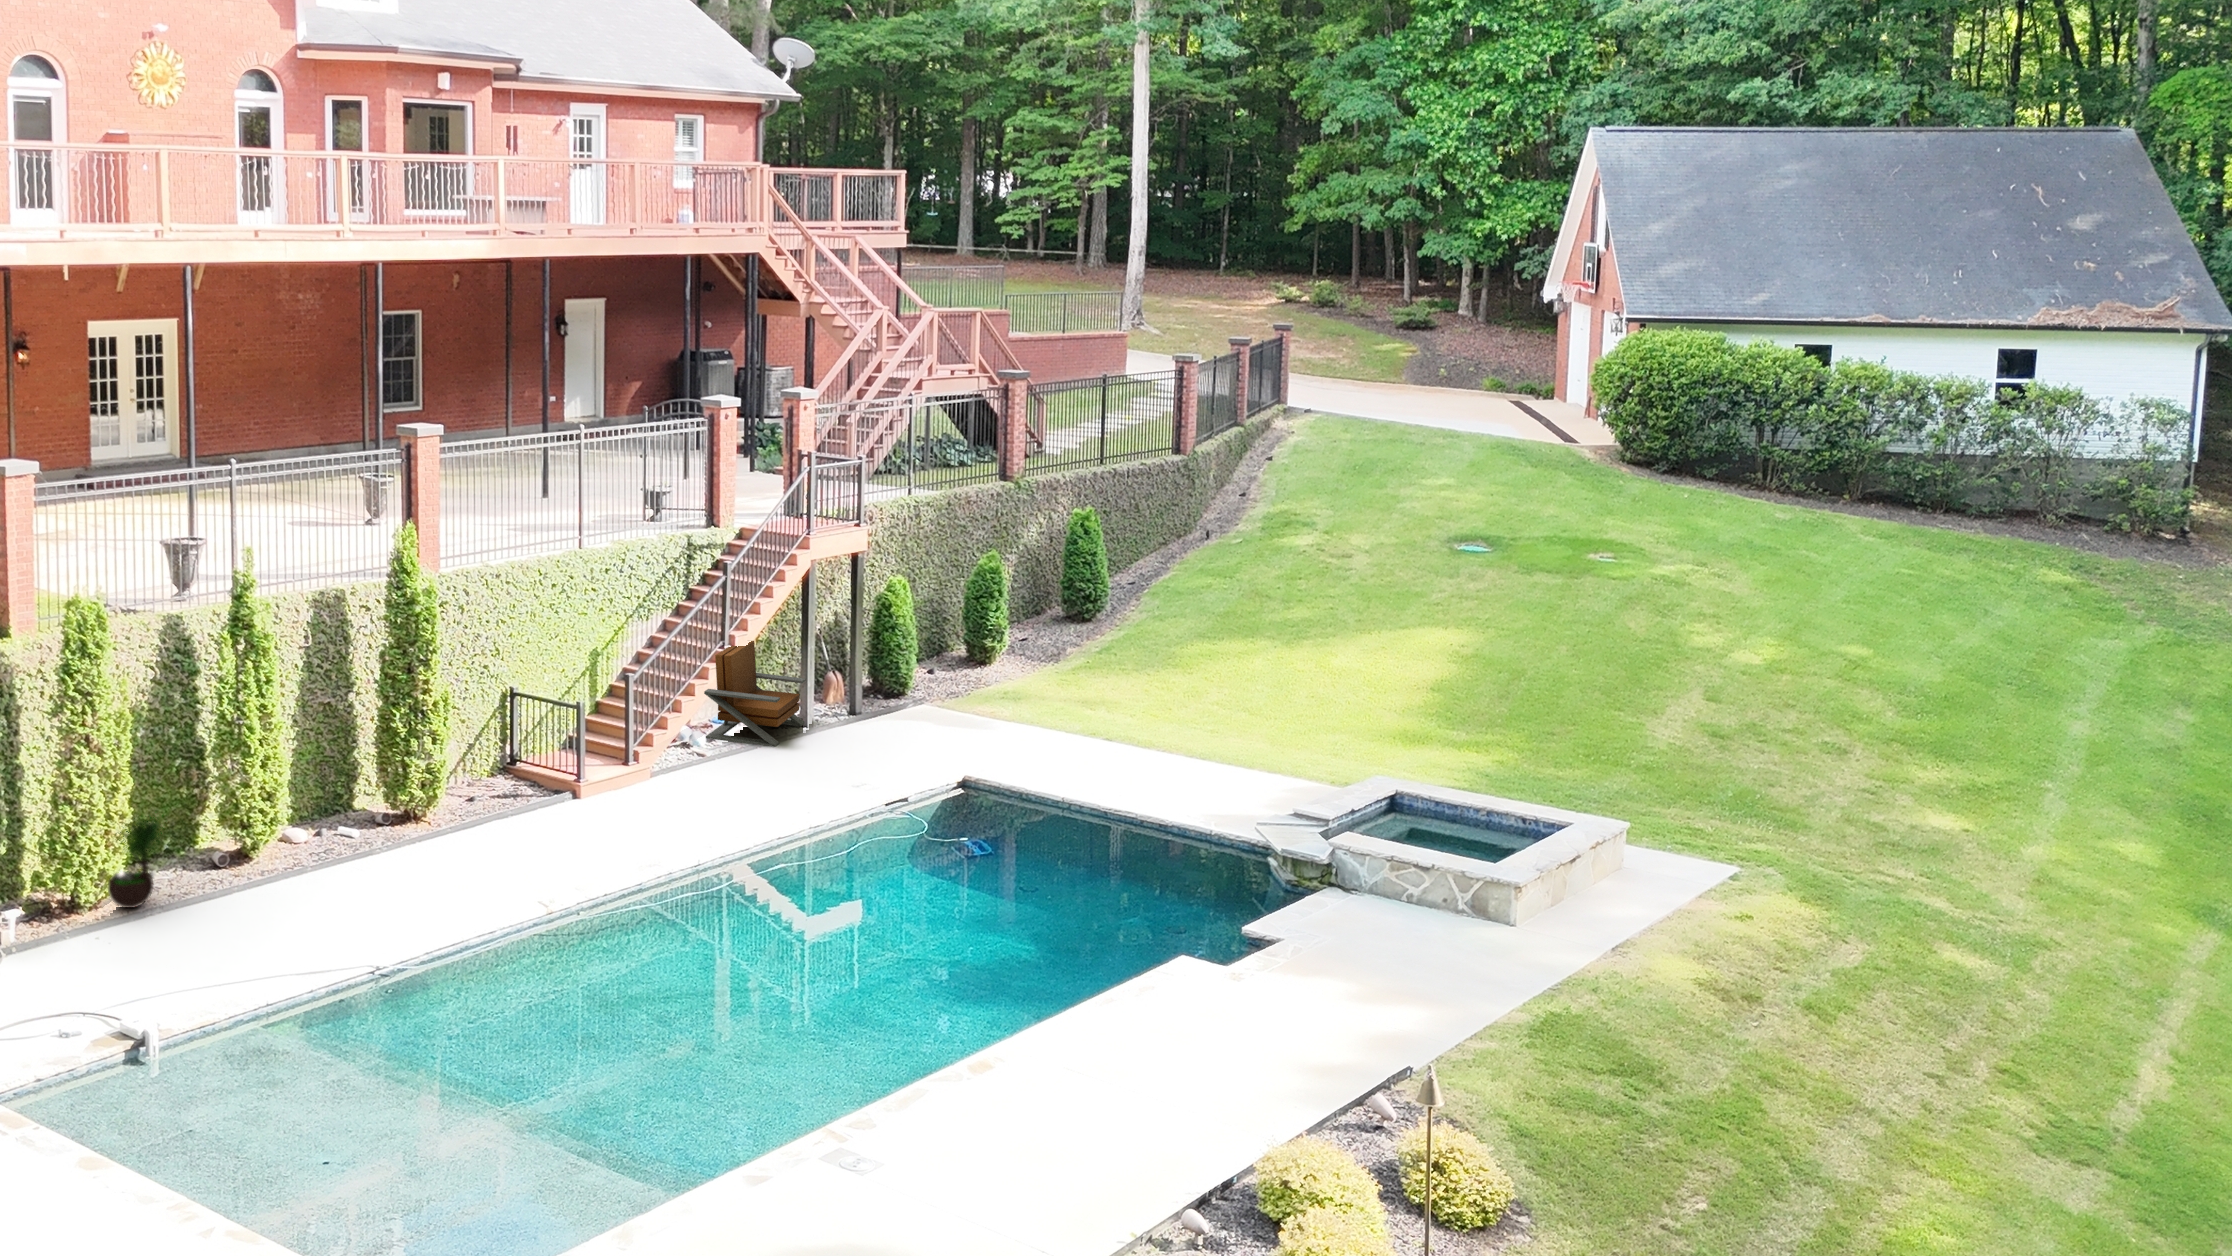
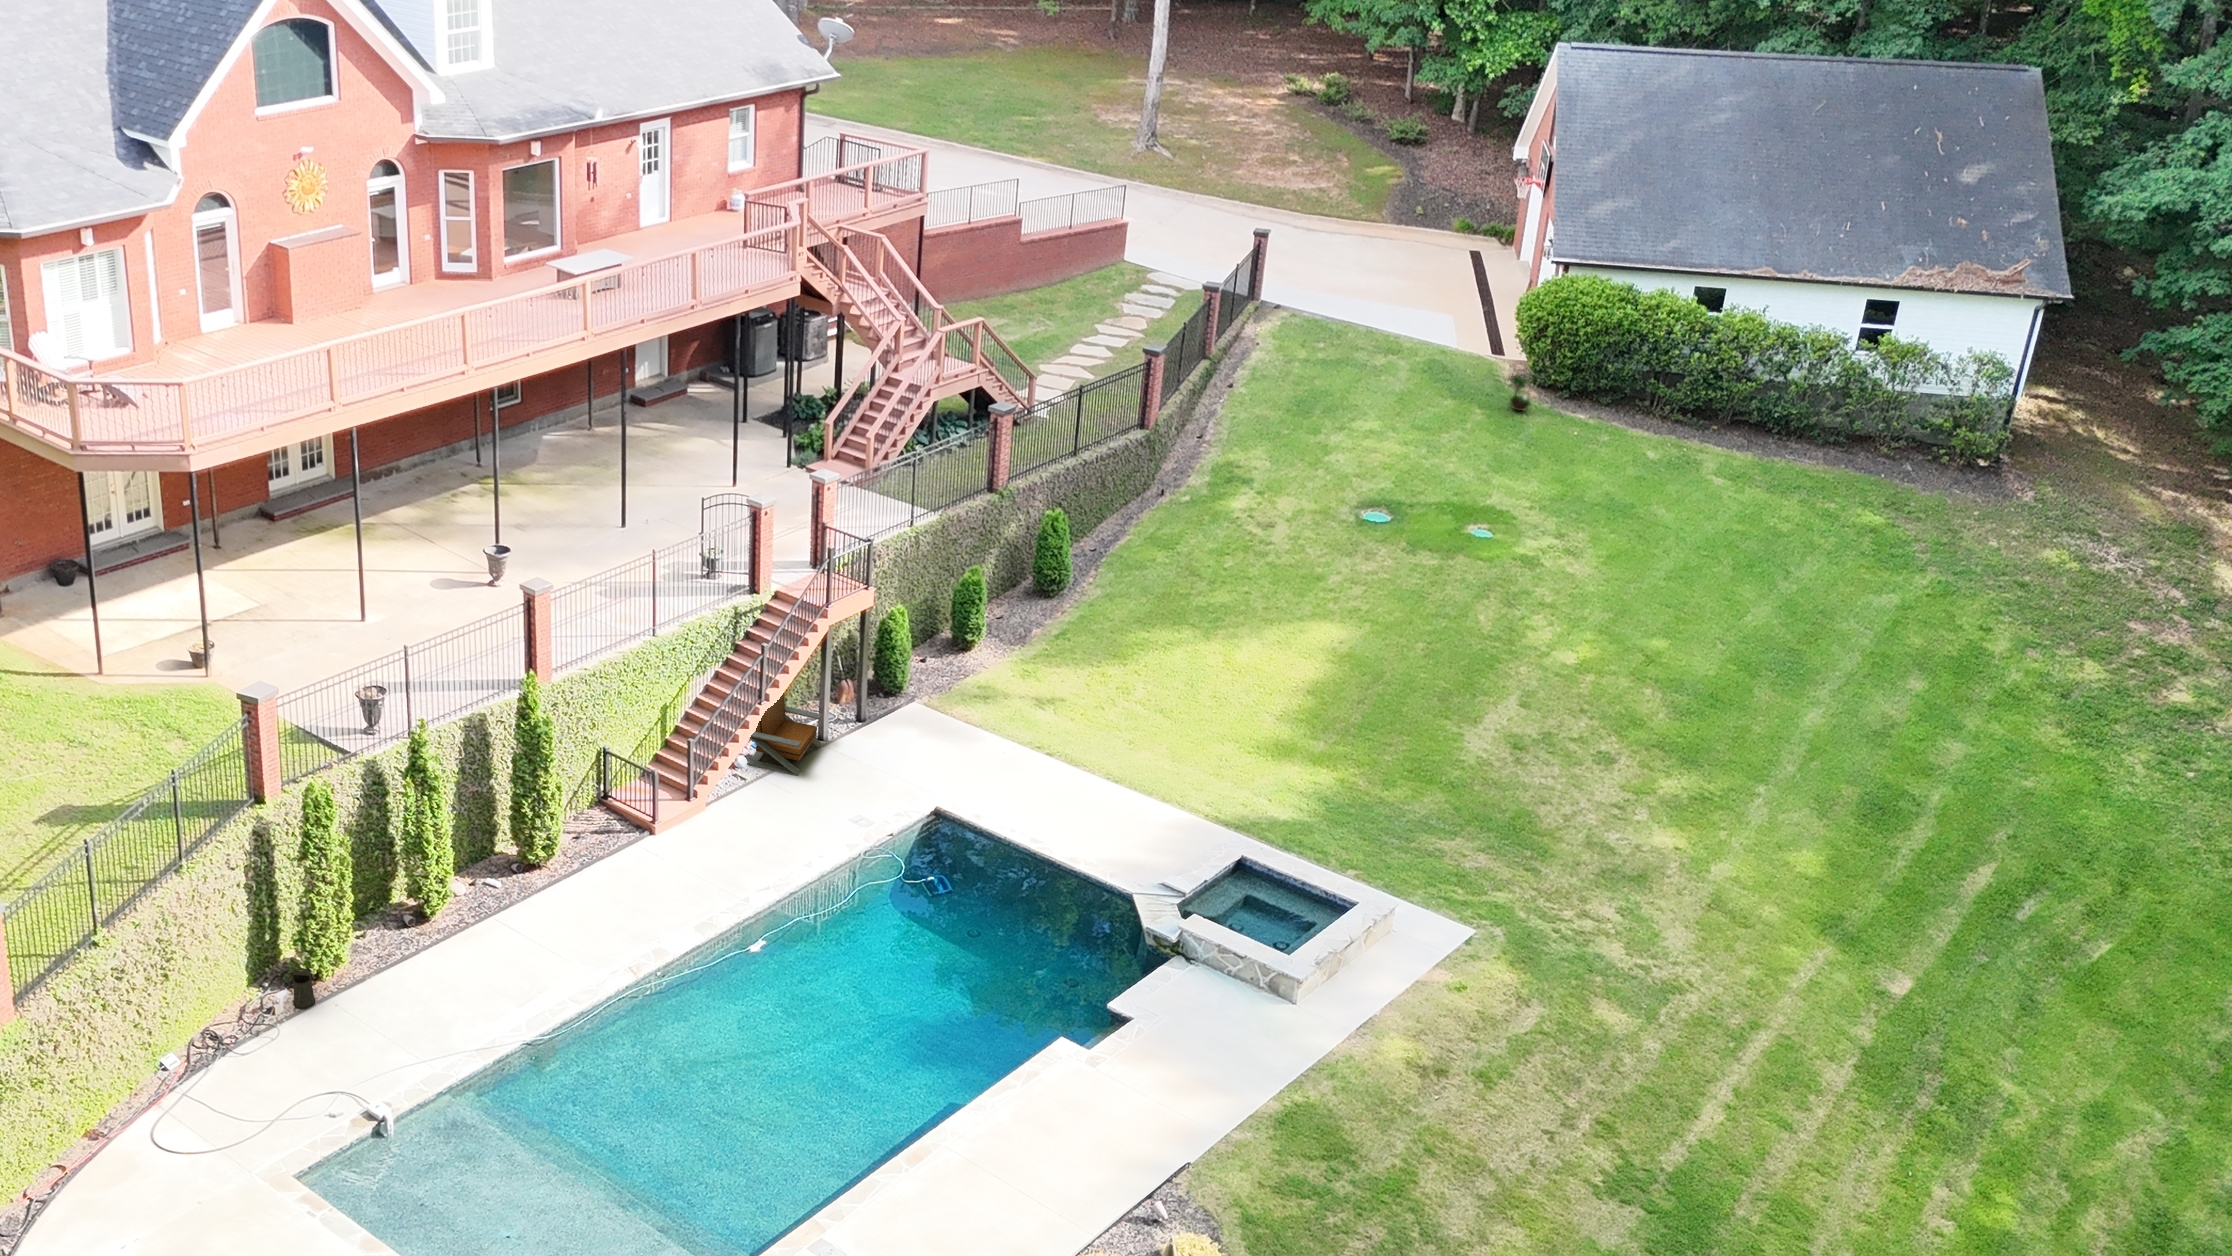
potted tree: present [108,815,164,908] -> present [1508,374,1530,411]
watering can: none [25,859,61,935] -> present [293,967,315,1009]

